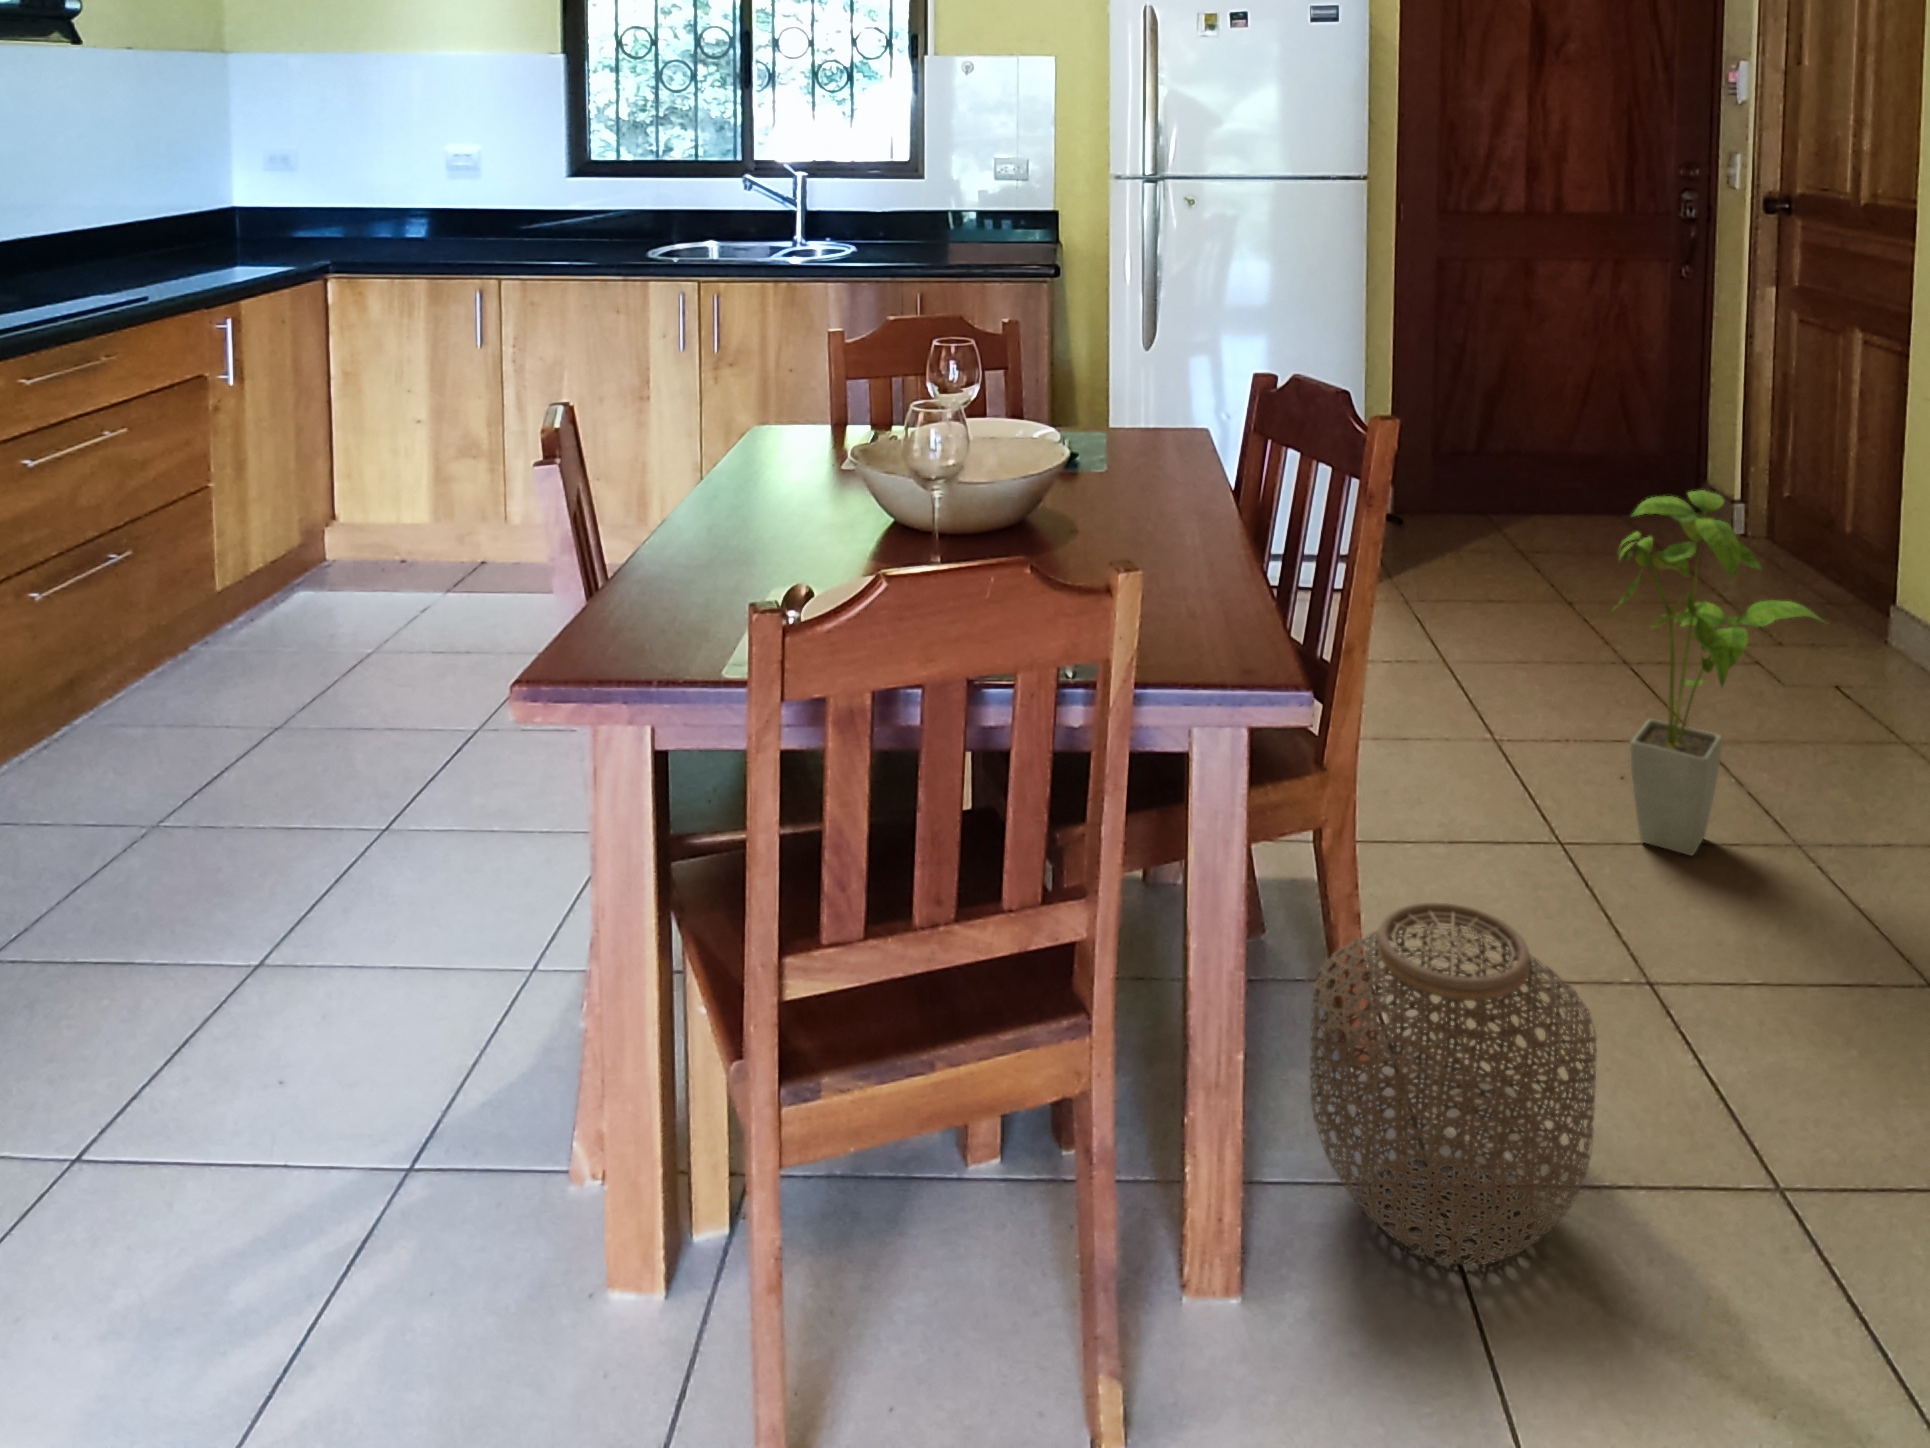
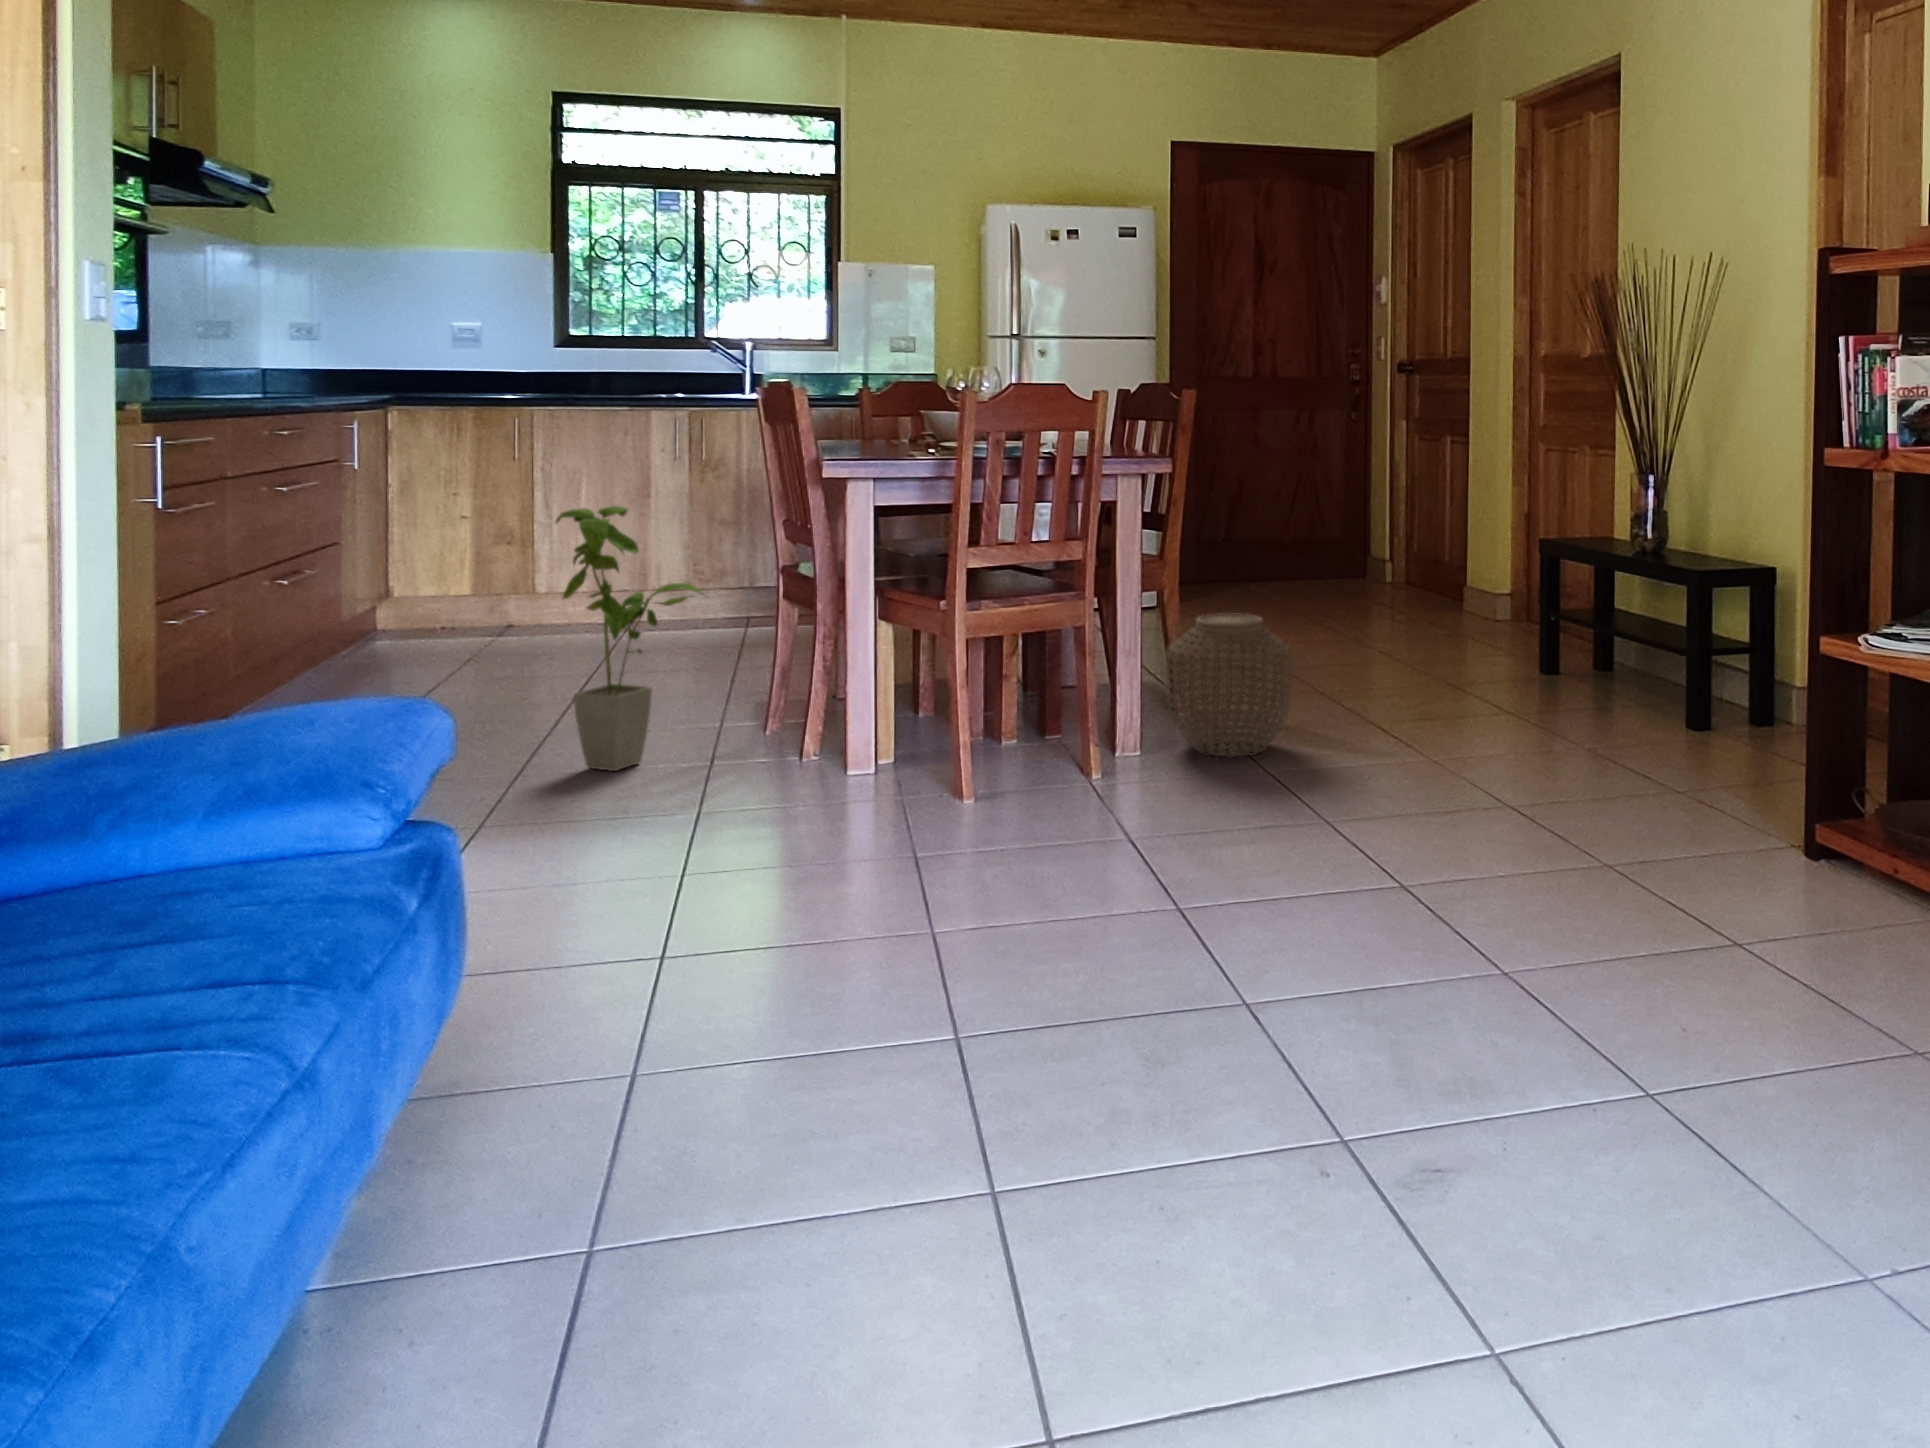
house plant: present [1617,490,1824,855] -> present [556,506,703,771]

